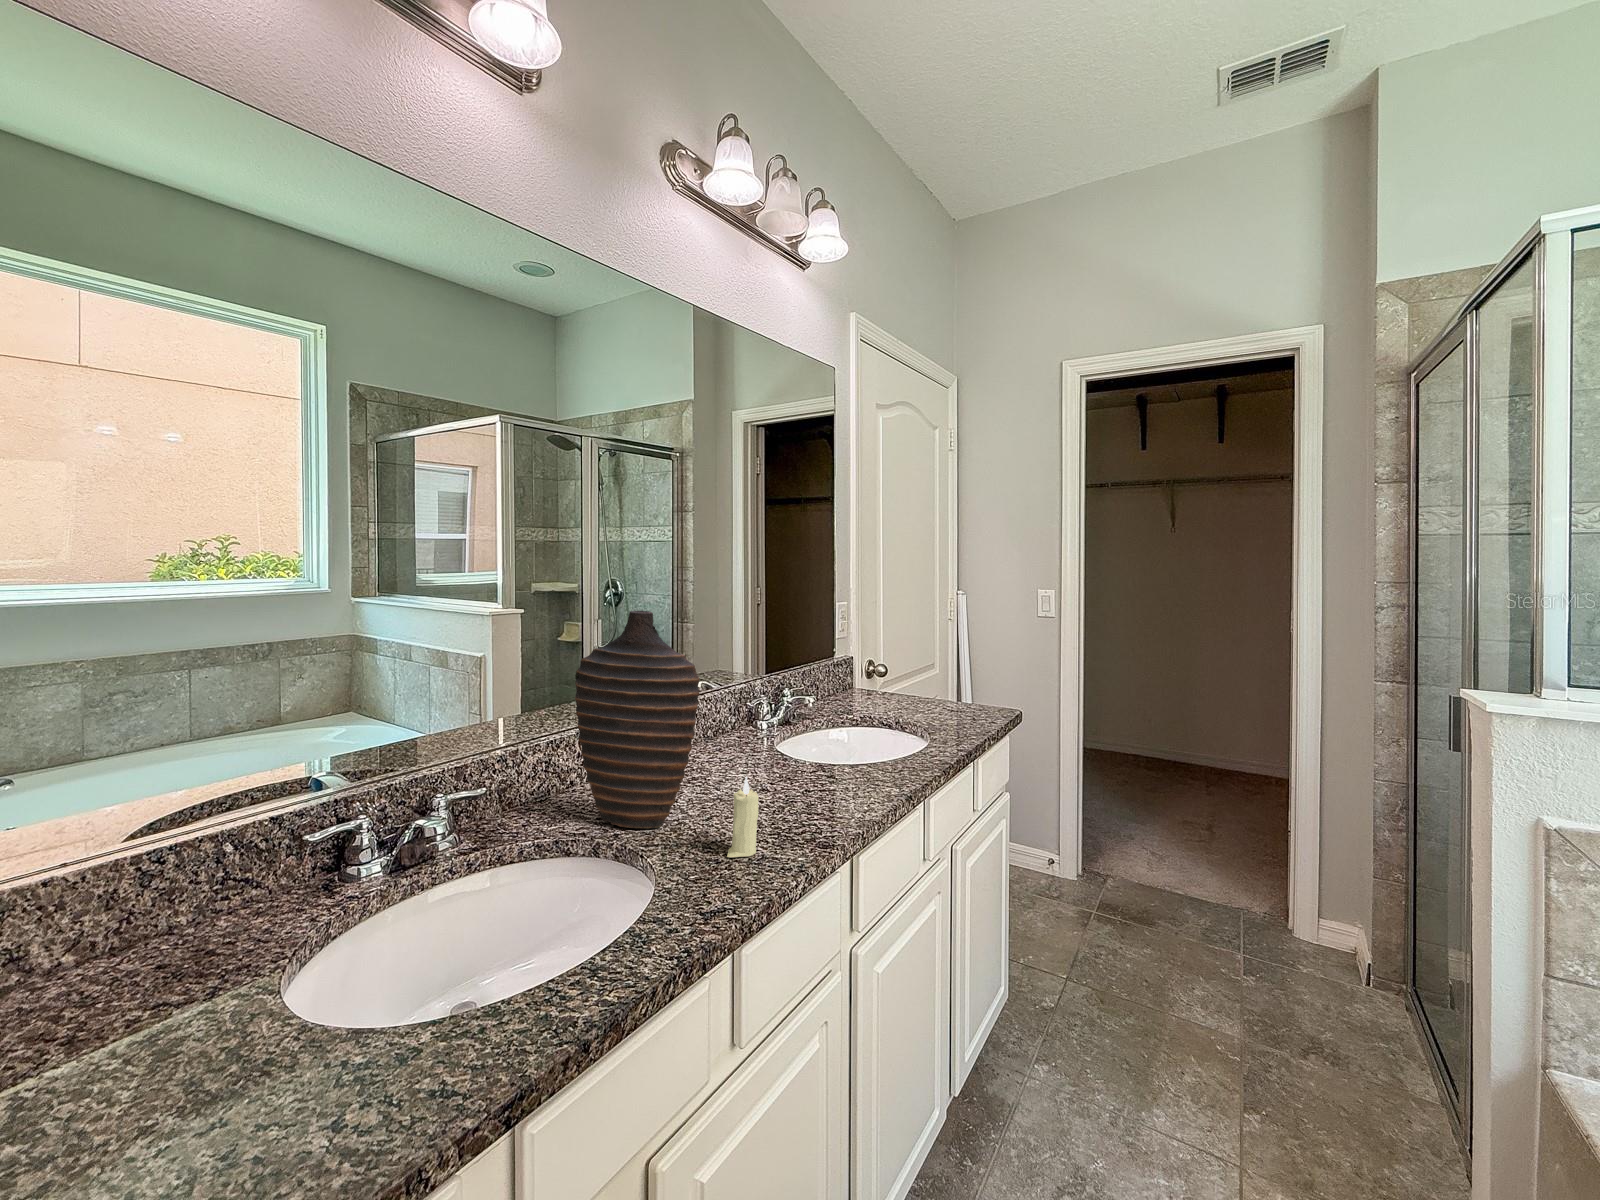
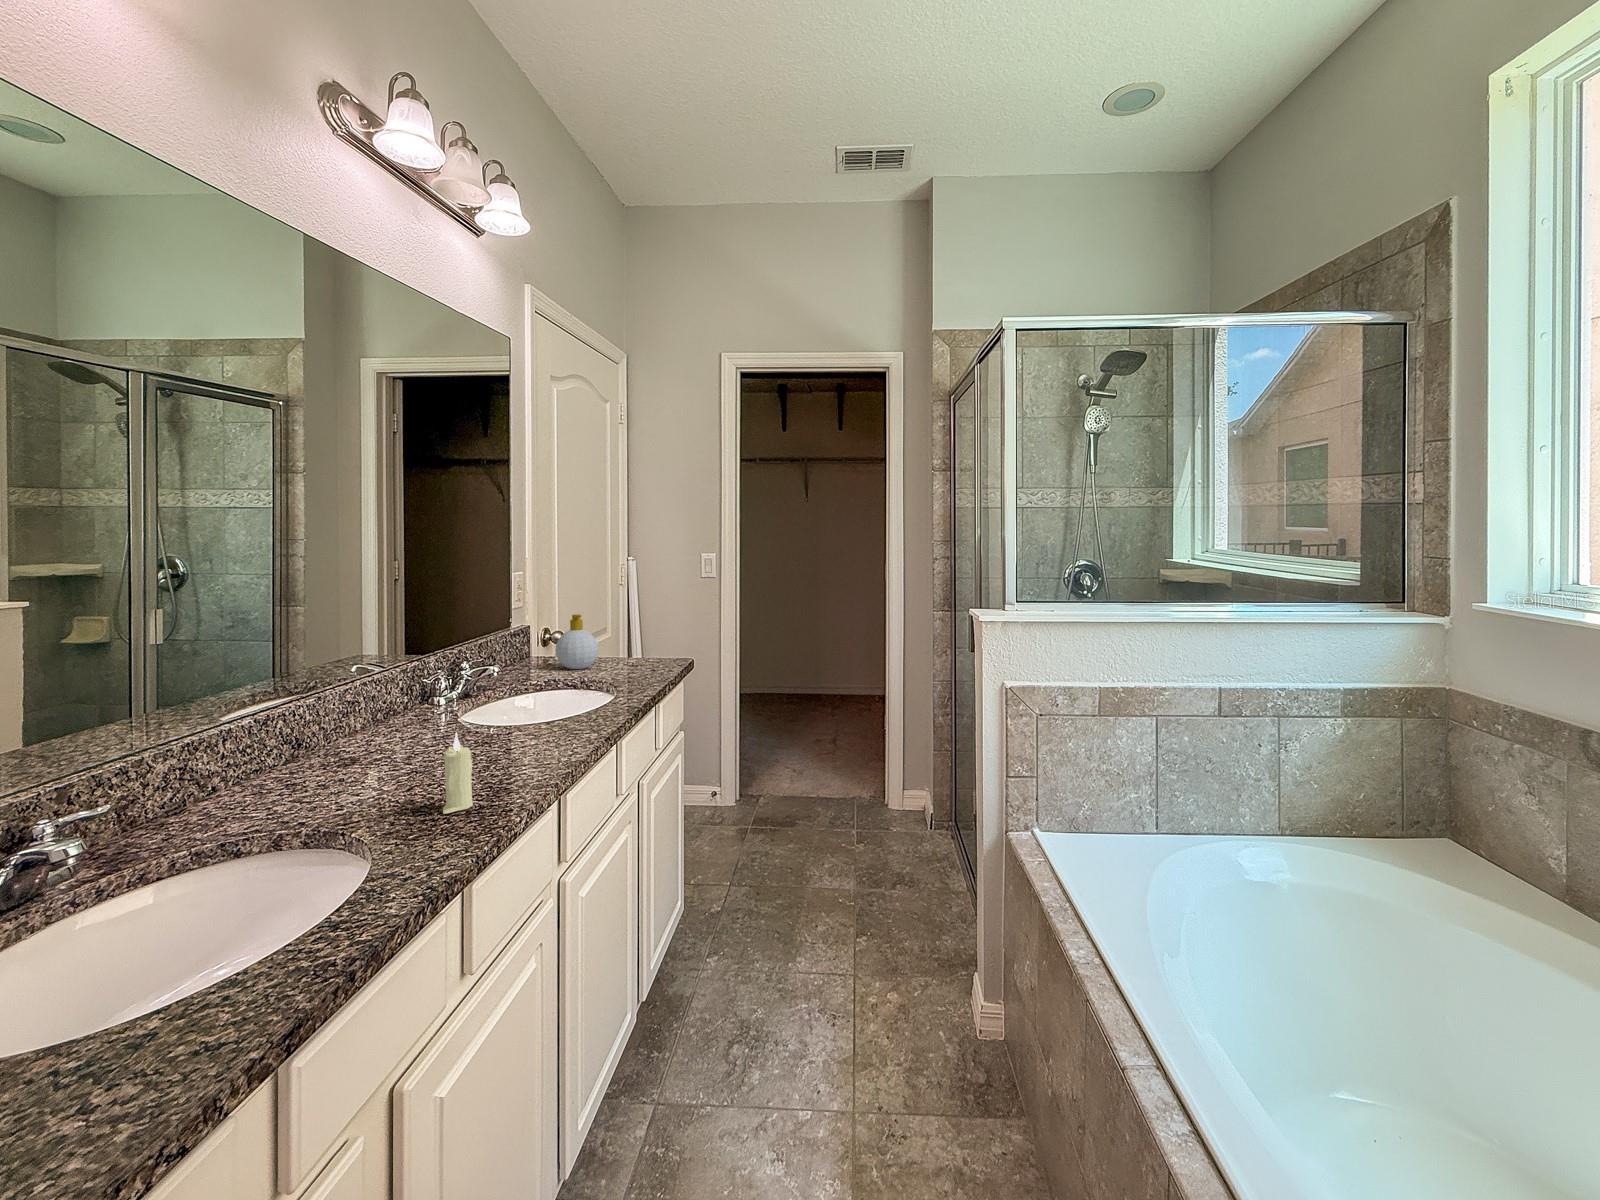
decorative vase: present [575,611,699,828] -> none [223,580,389,814]
soap bottle: none [873,653,914,708] -> present [555,614,598,669]

